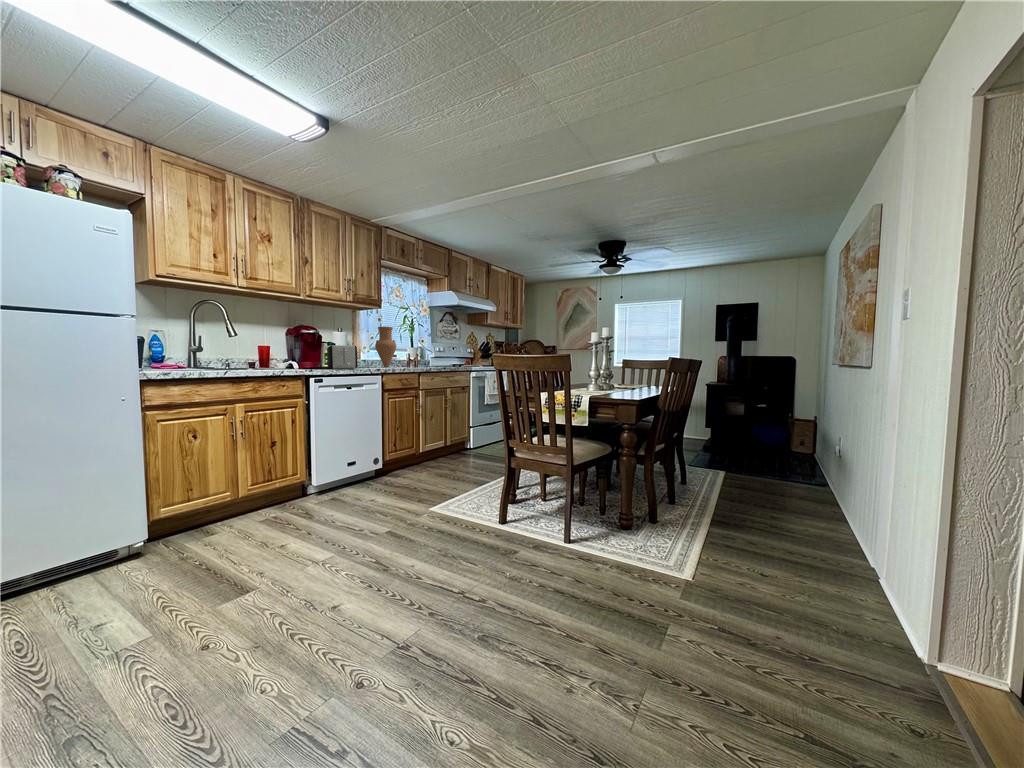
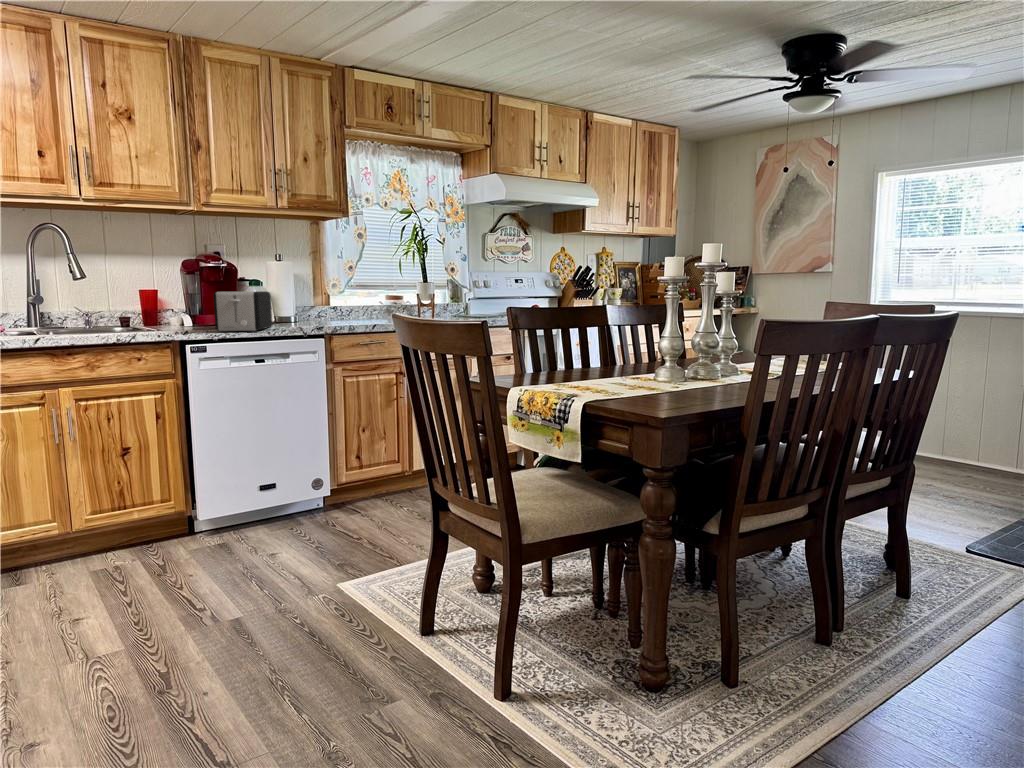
vase: present [375,327,396,367] -> none [323,252,359,323]

